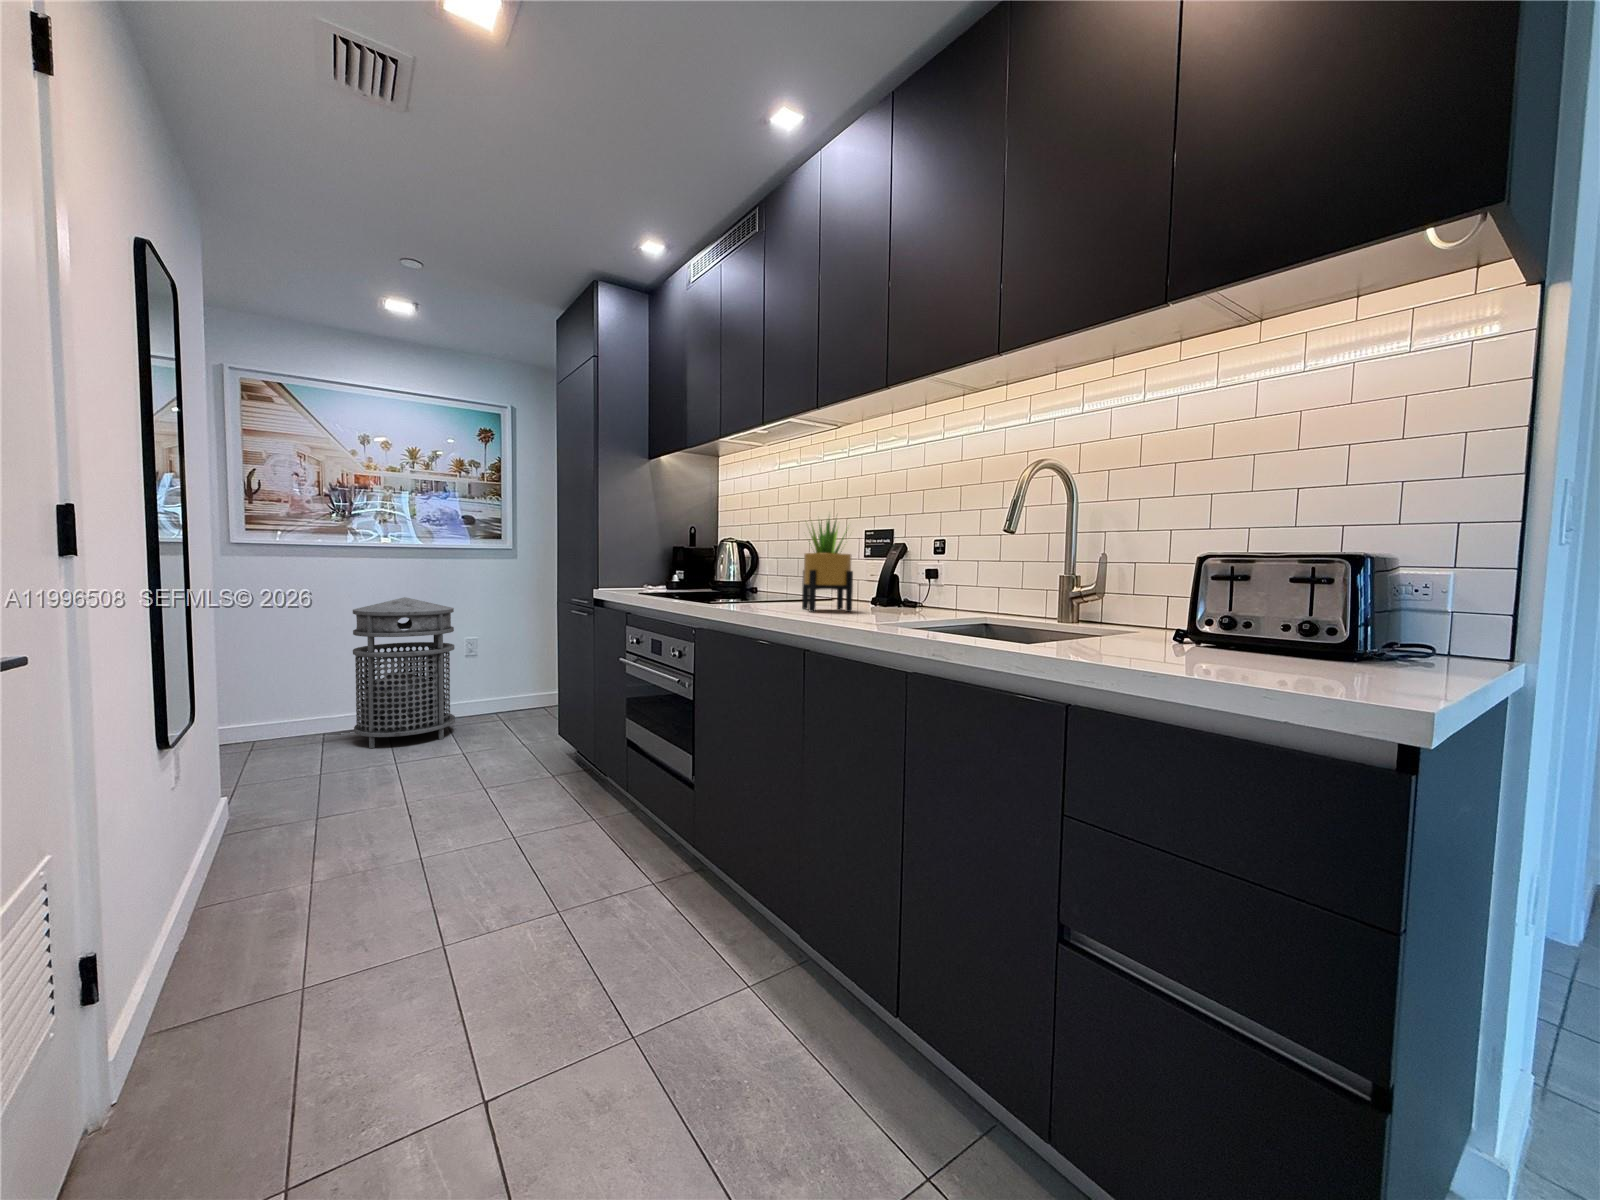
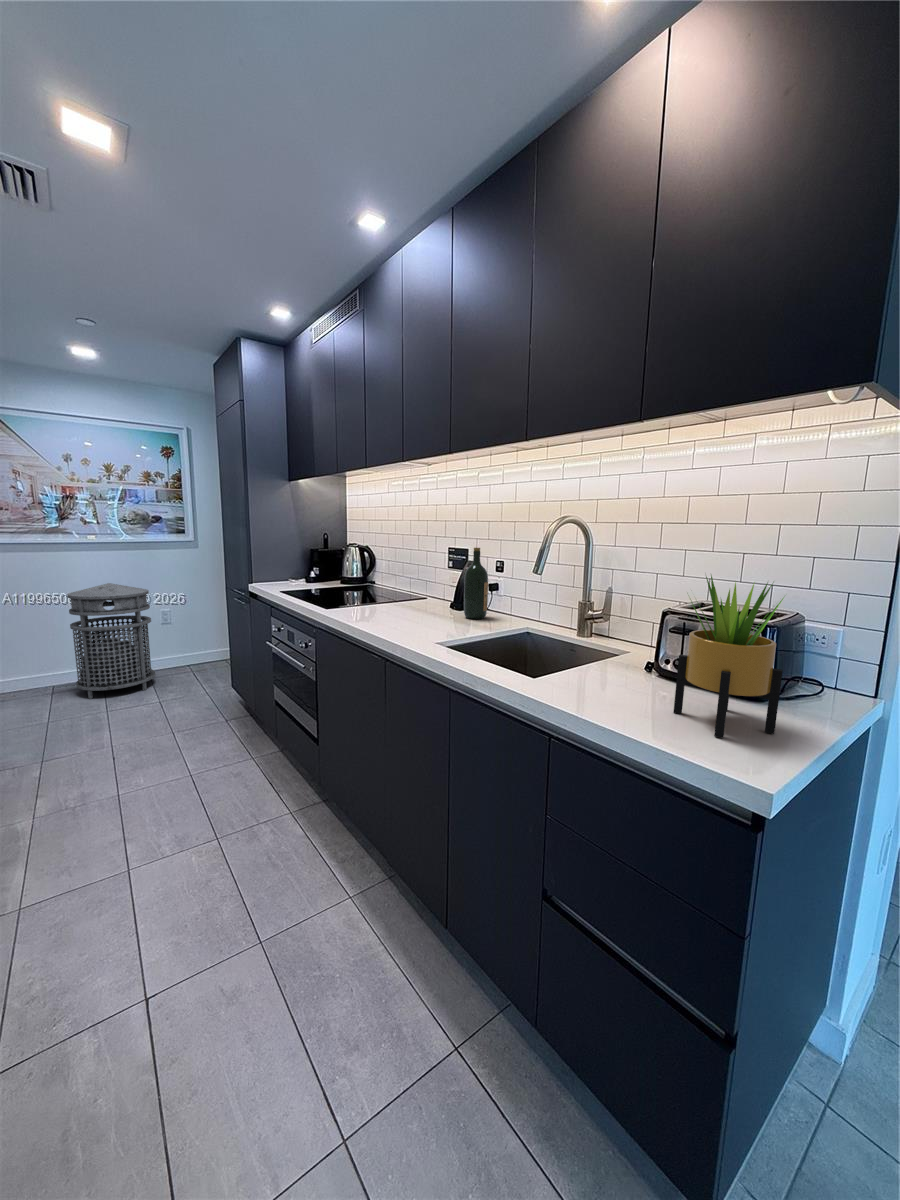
wine bottle: none [895,518,927,611] -> present [464,548,488,619]
potted plant: present [802,519,853,612] -> present [673,575,784,738]

